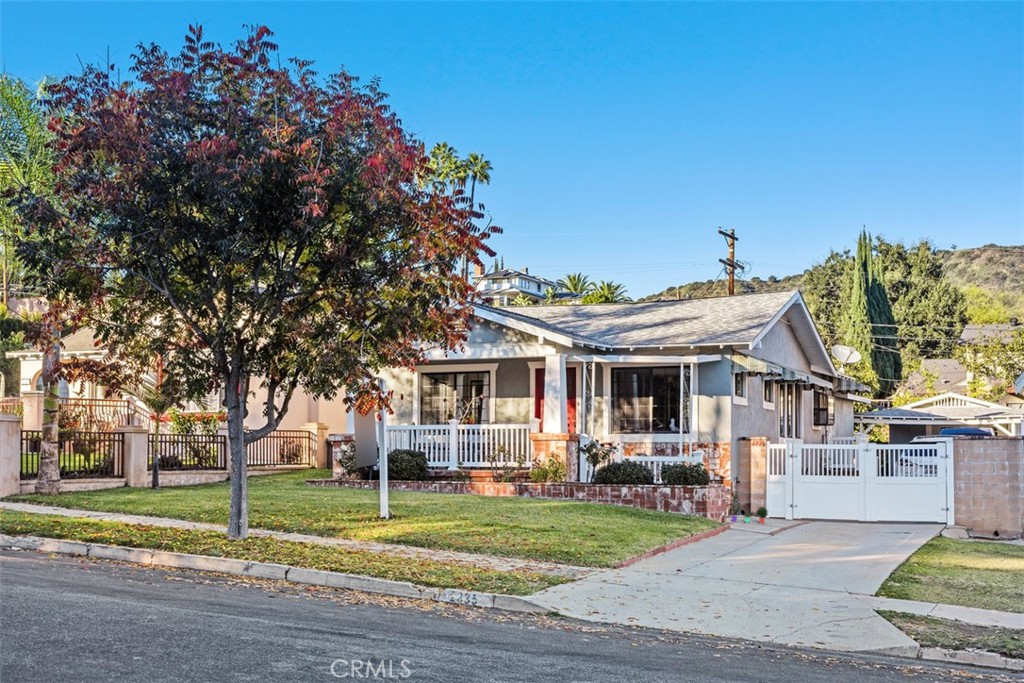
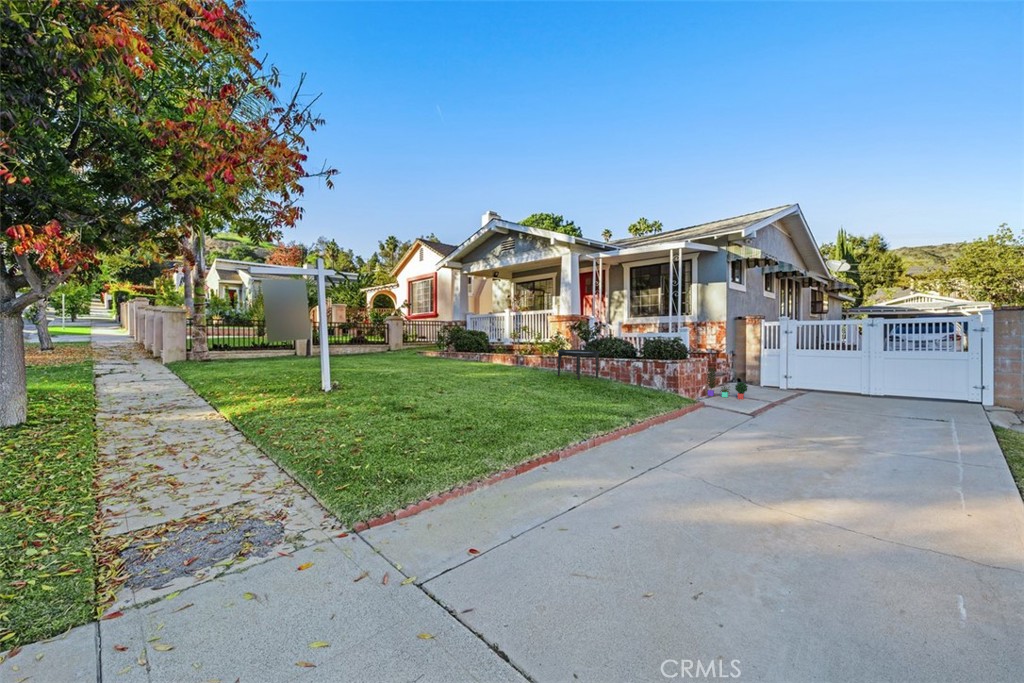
round table: none [577,474,626,506] -> present [557,349,601,379]

